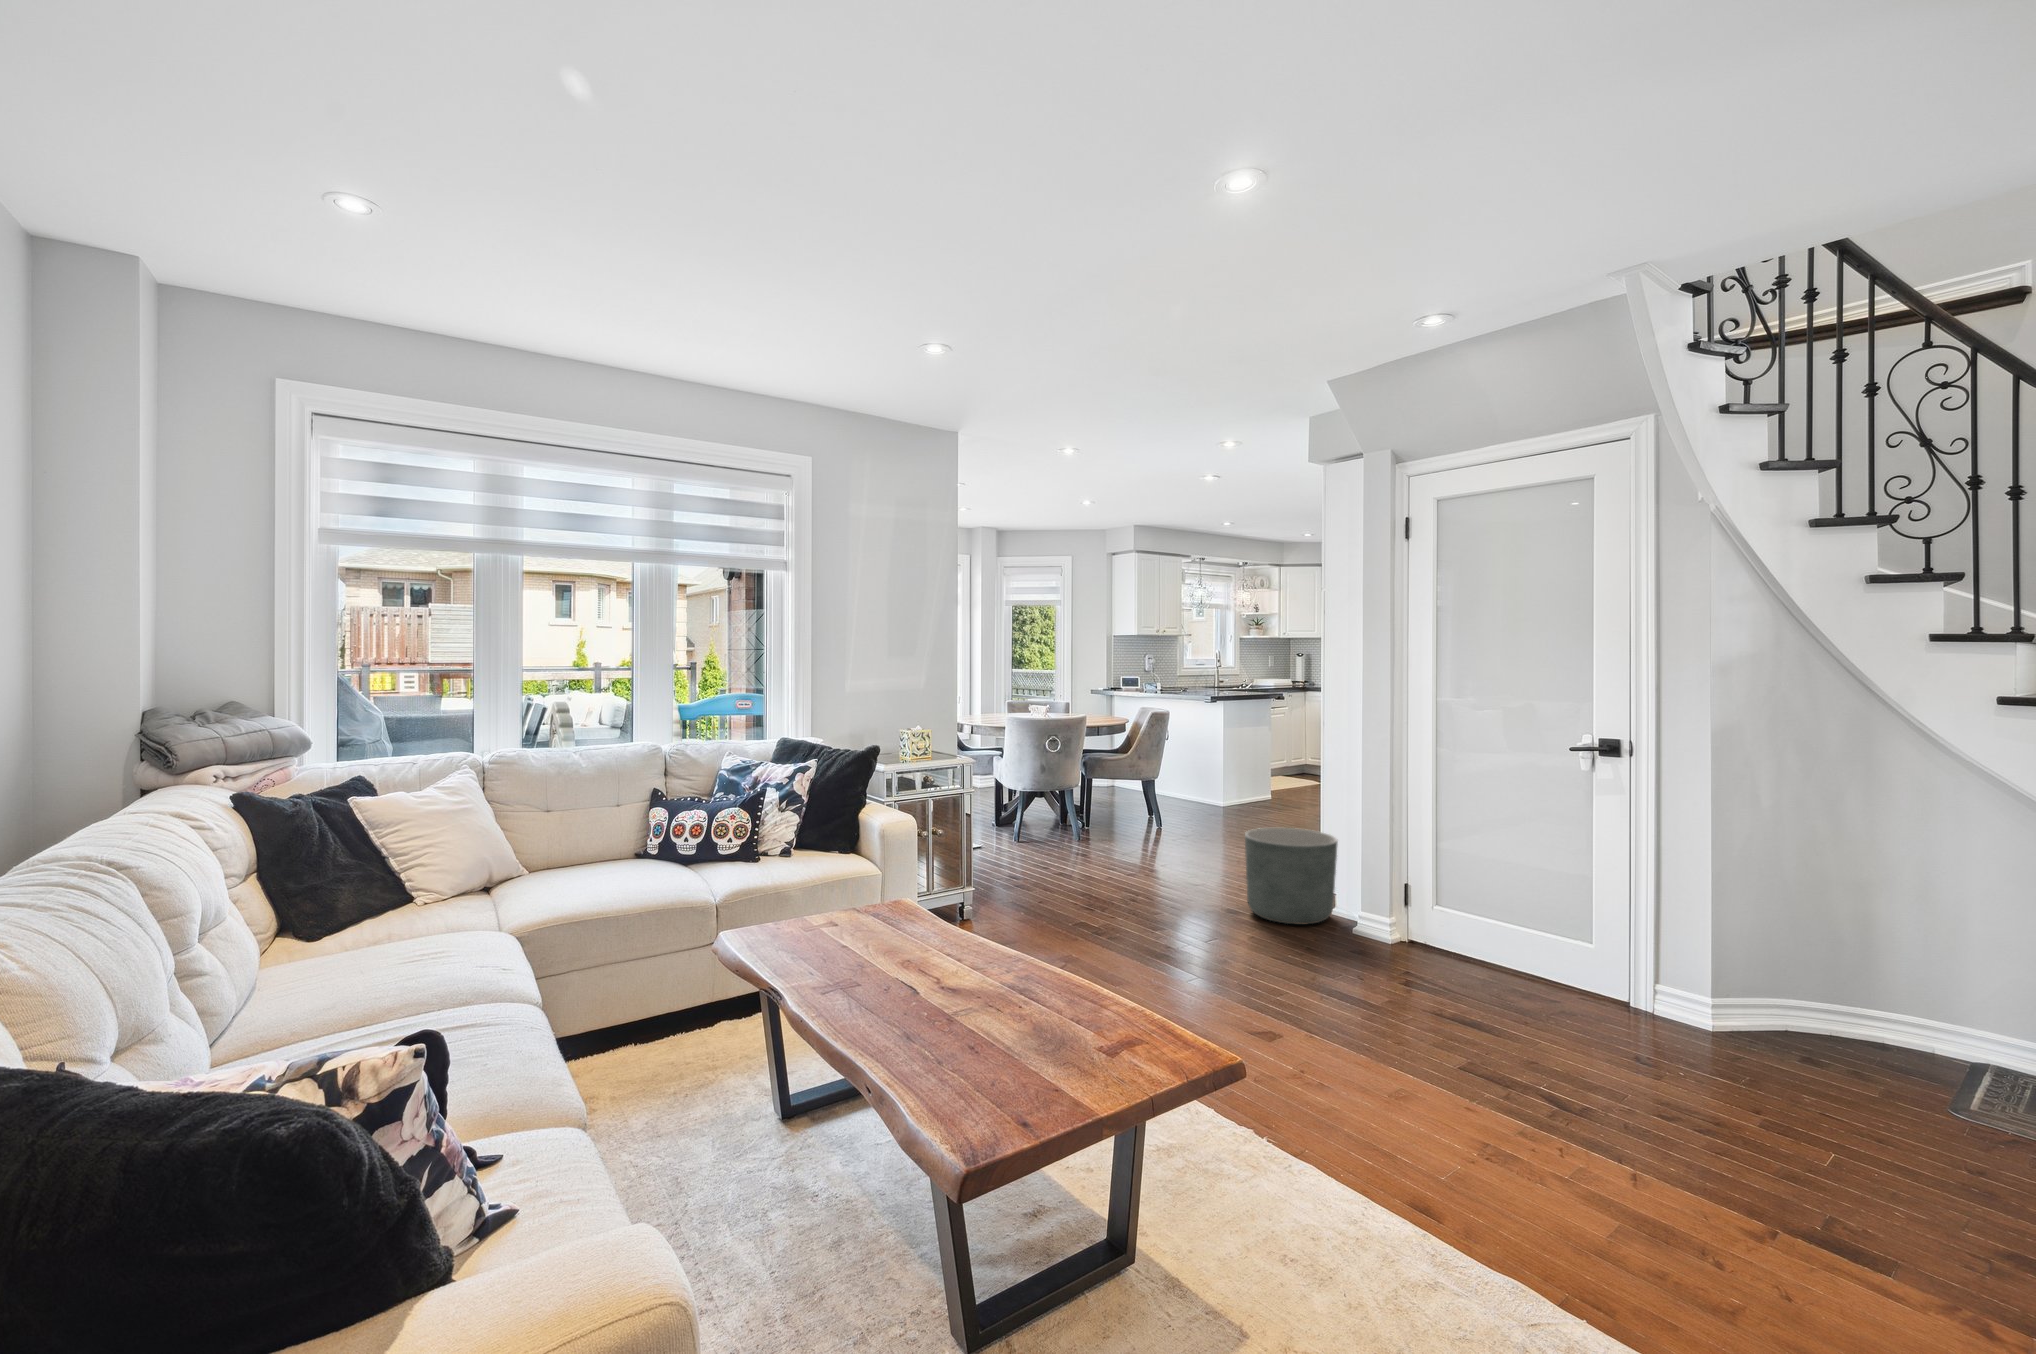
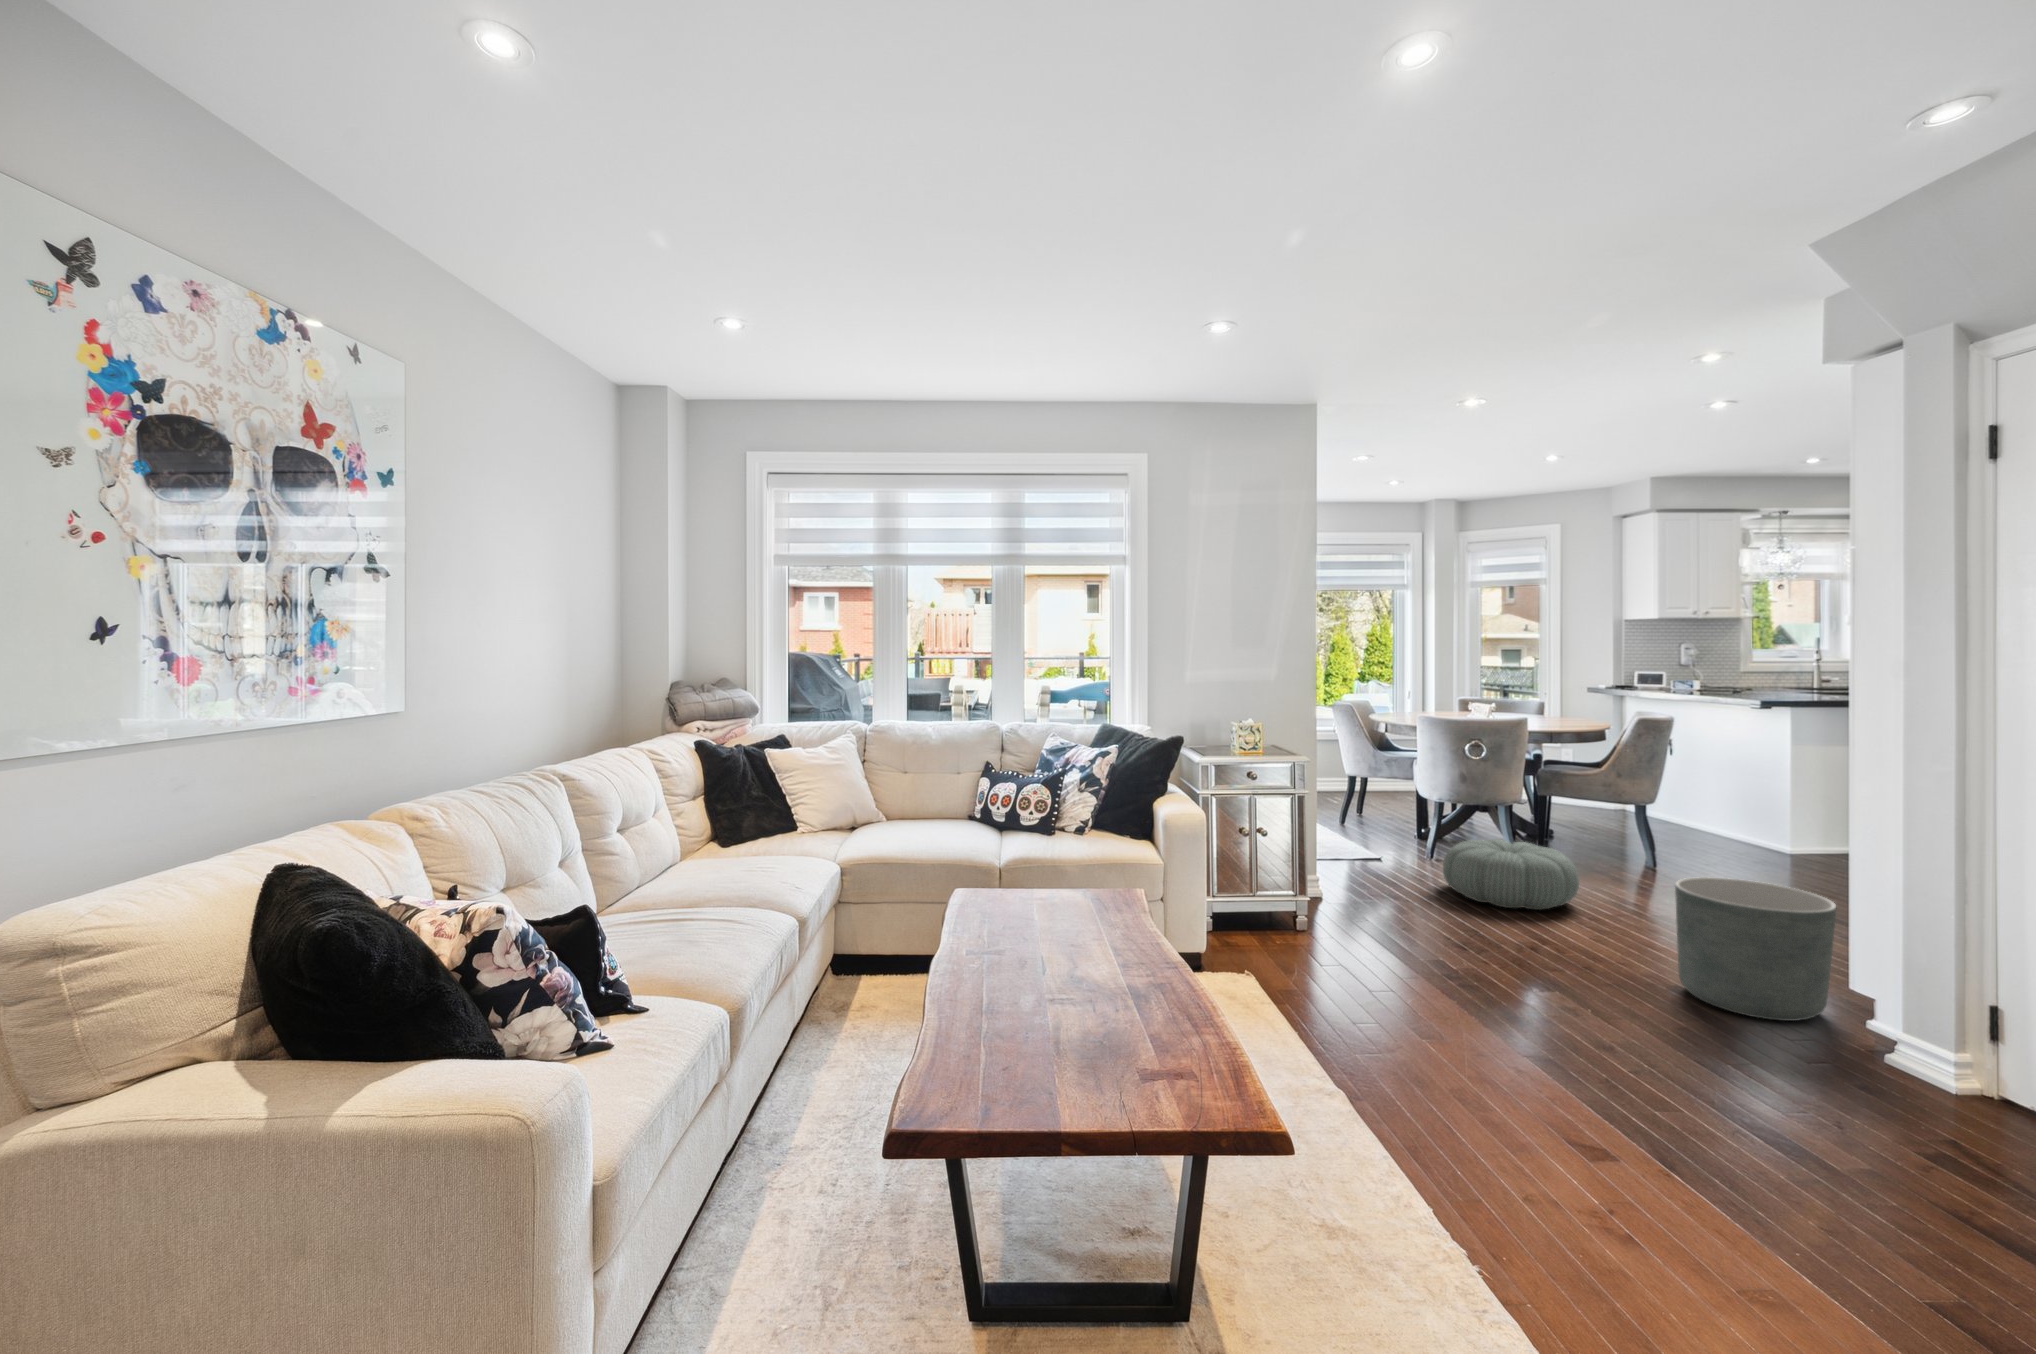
pouf: none [1051,819,1149,874] -> present [1443,839,1579,910]

